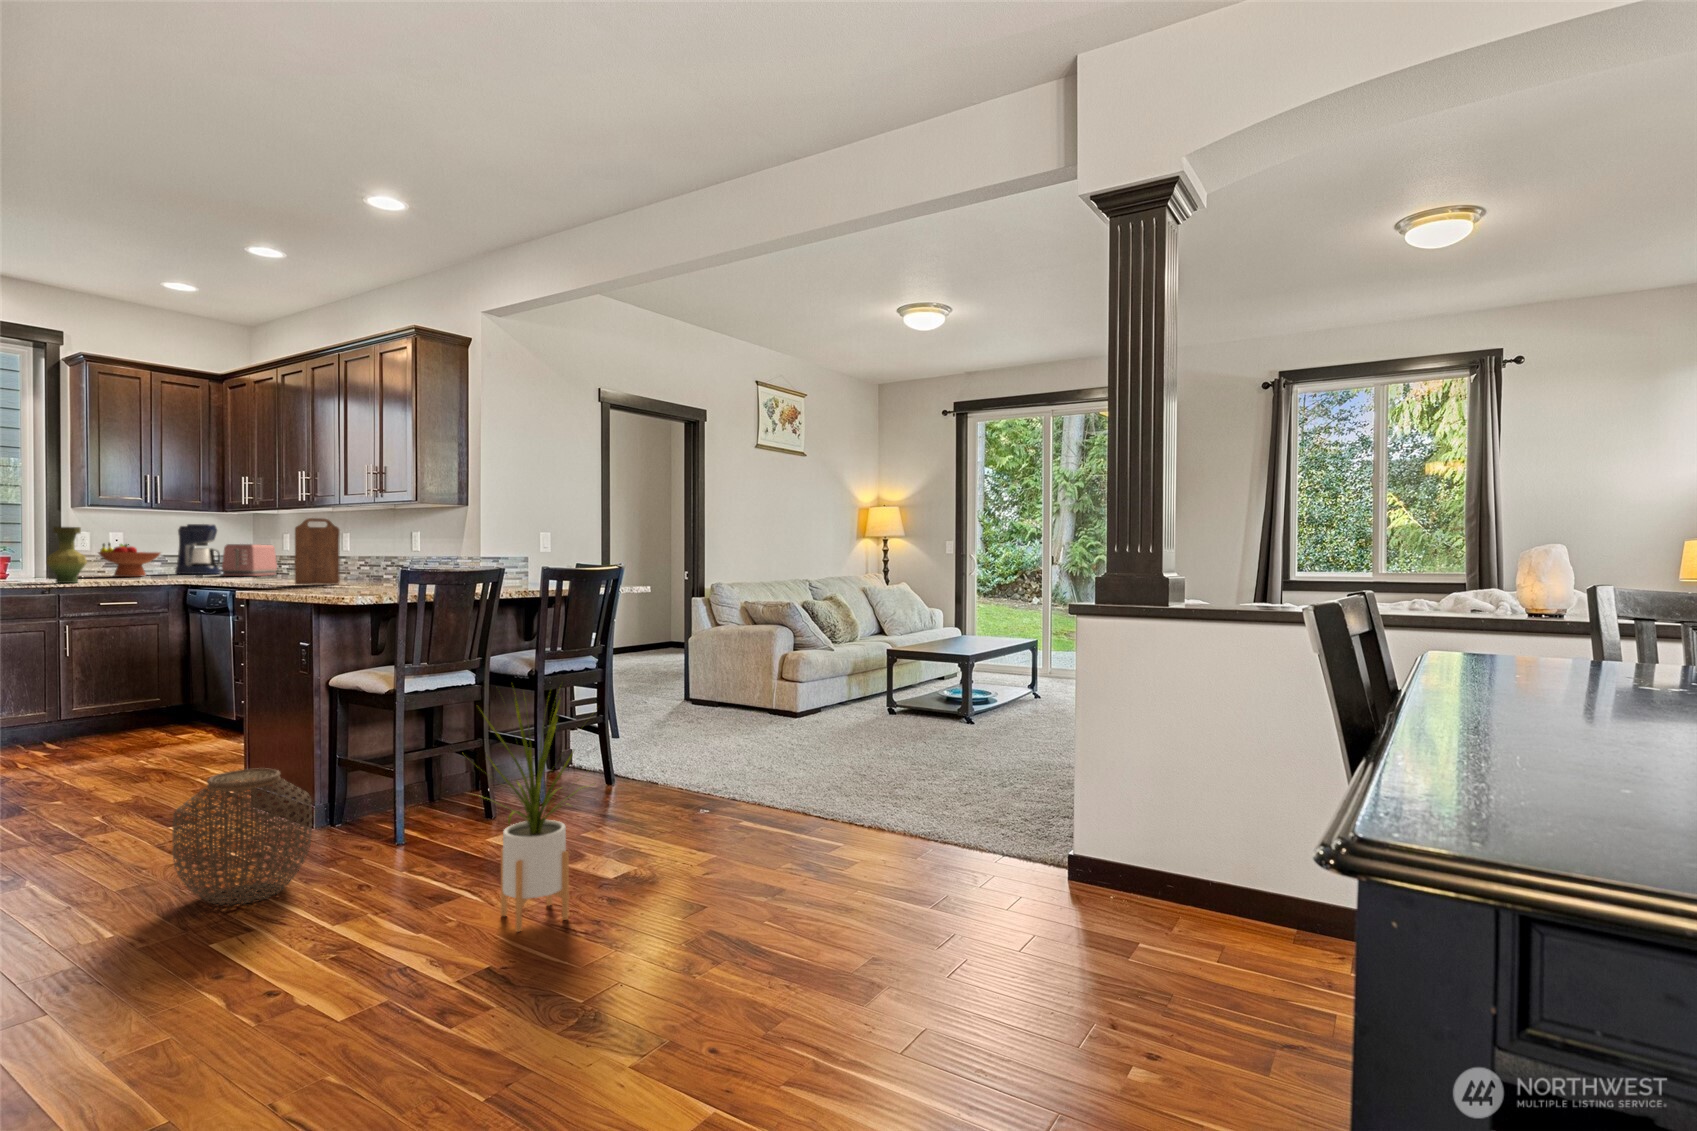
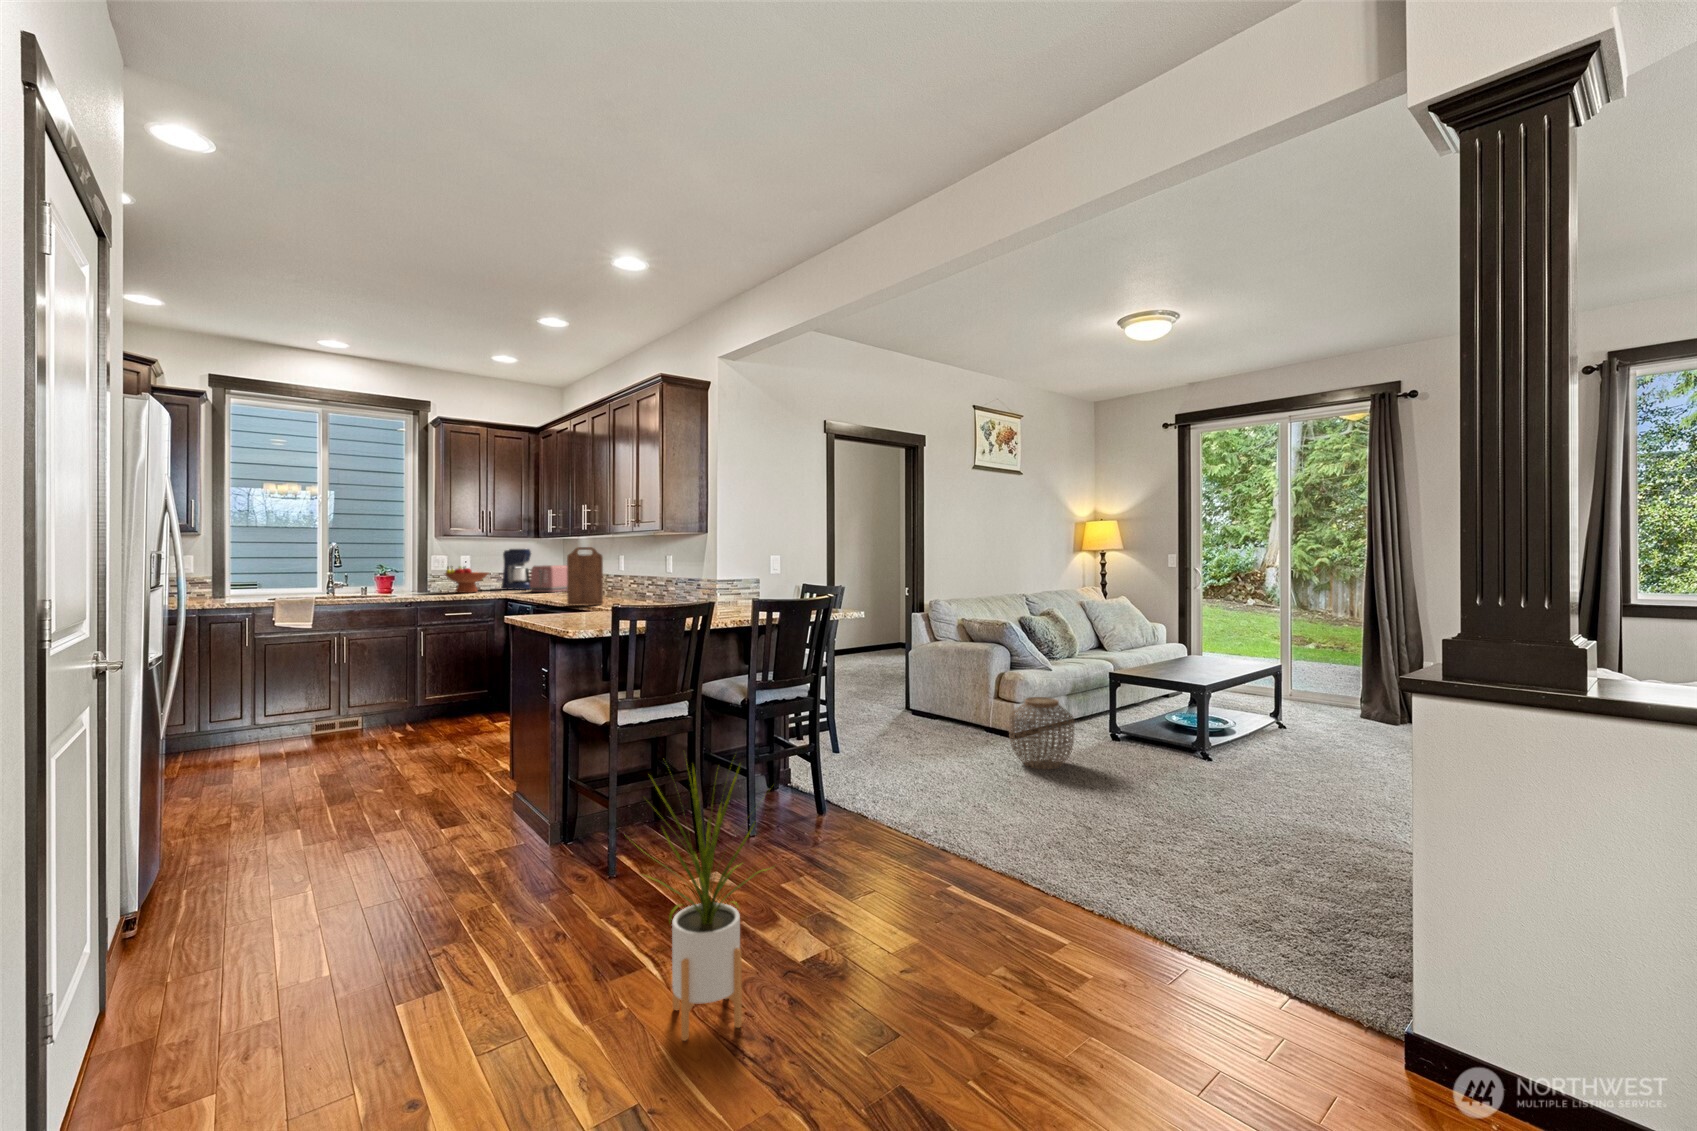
vase: present [47,527,87,583] -> none [397,556,426,601]
woven basket: present [172,768,312,905] -> present [1009,697,1074,769]

